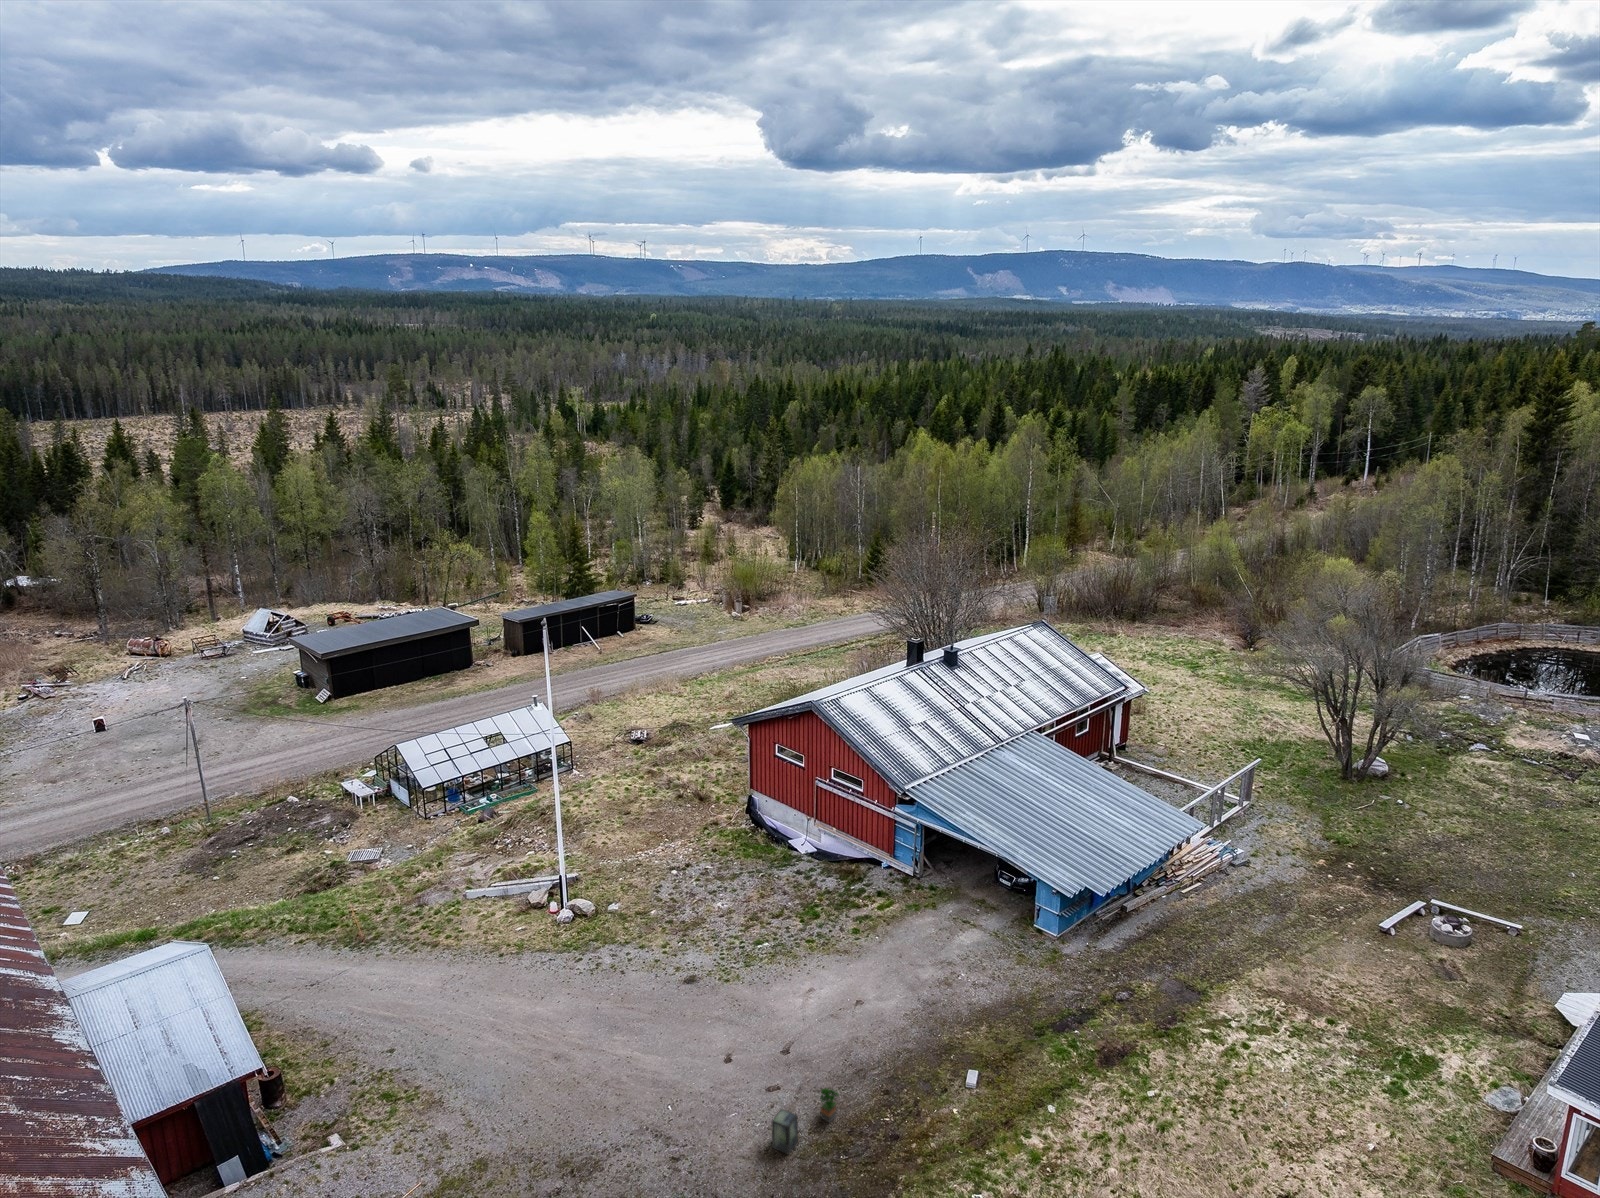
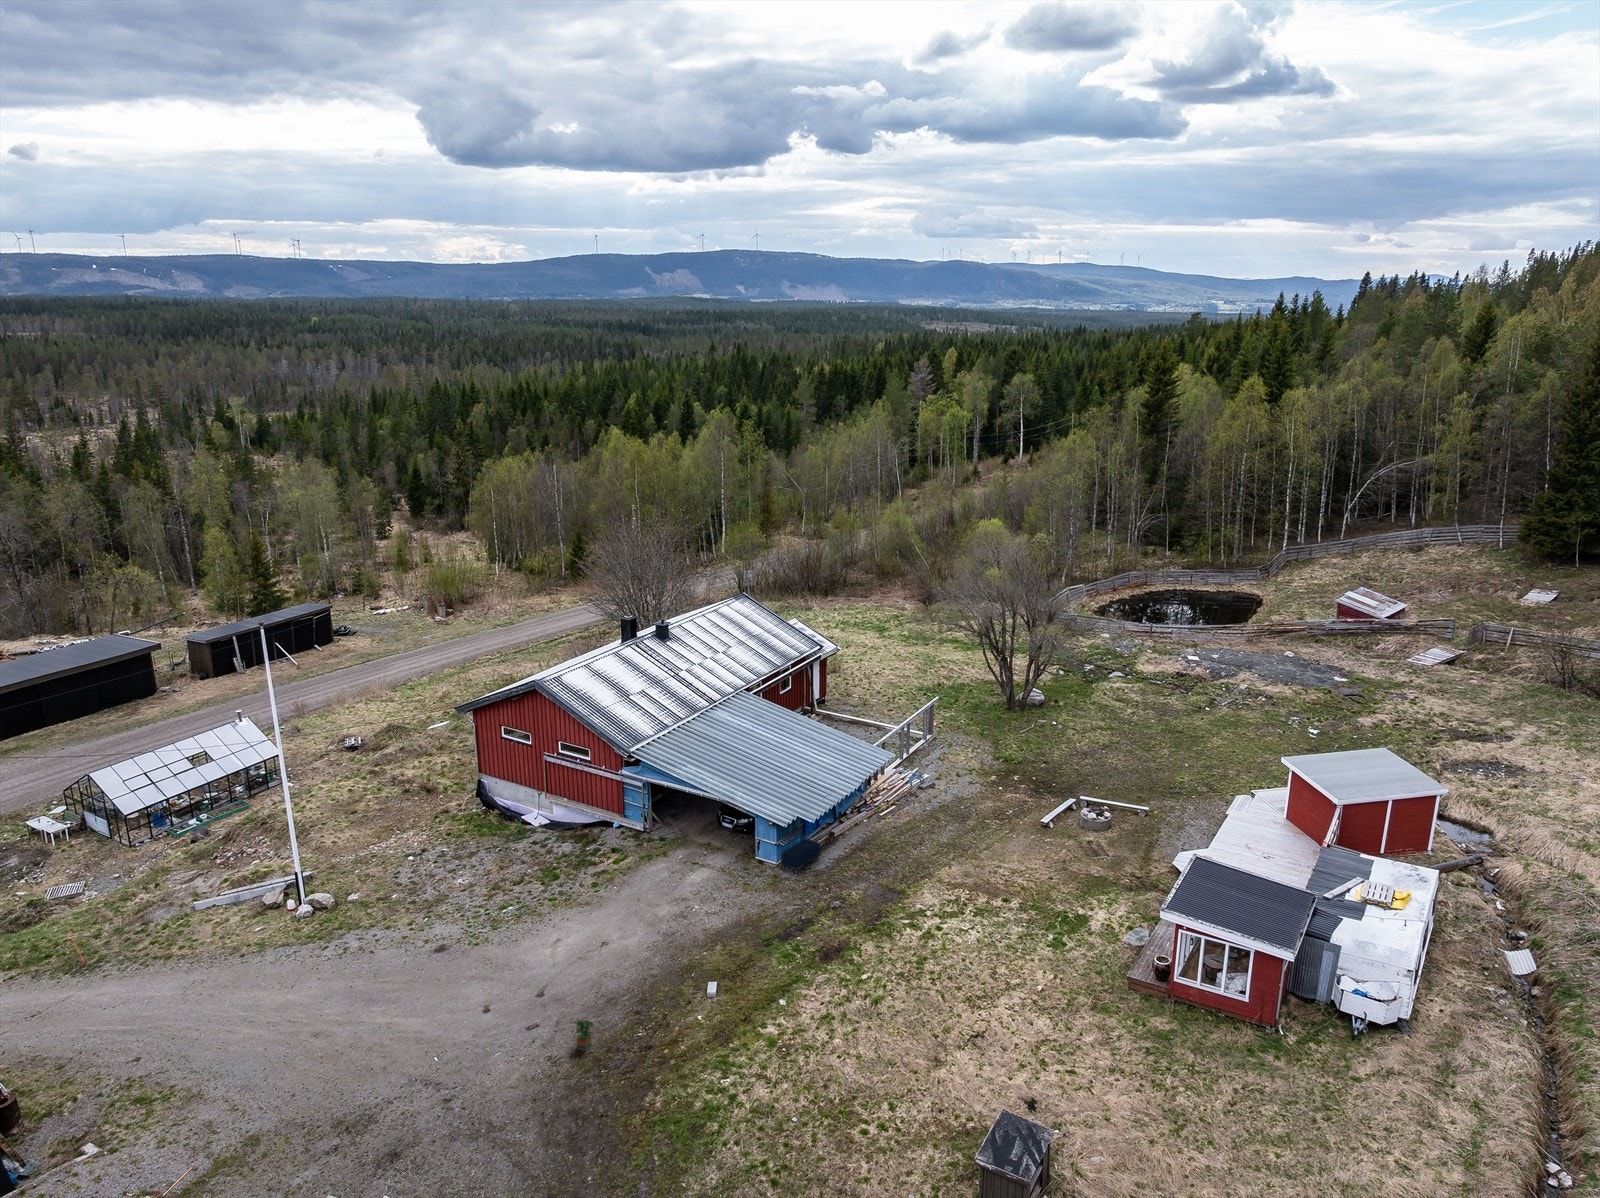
bench: none [1059,908,1105,950] -> present [781,838,821,874]
storage box: present [772,1109,798,1154] -> none [531,1044,558,1085]

